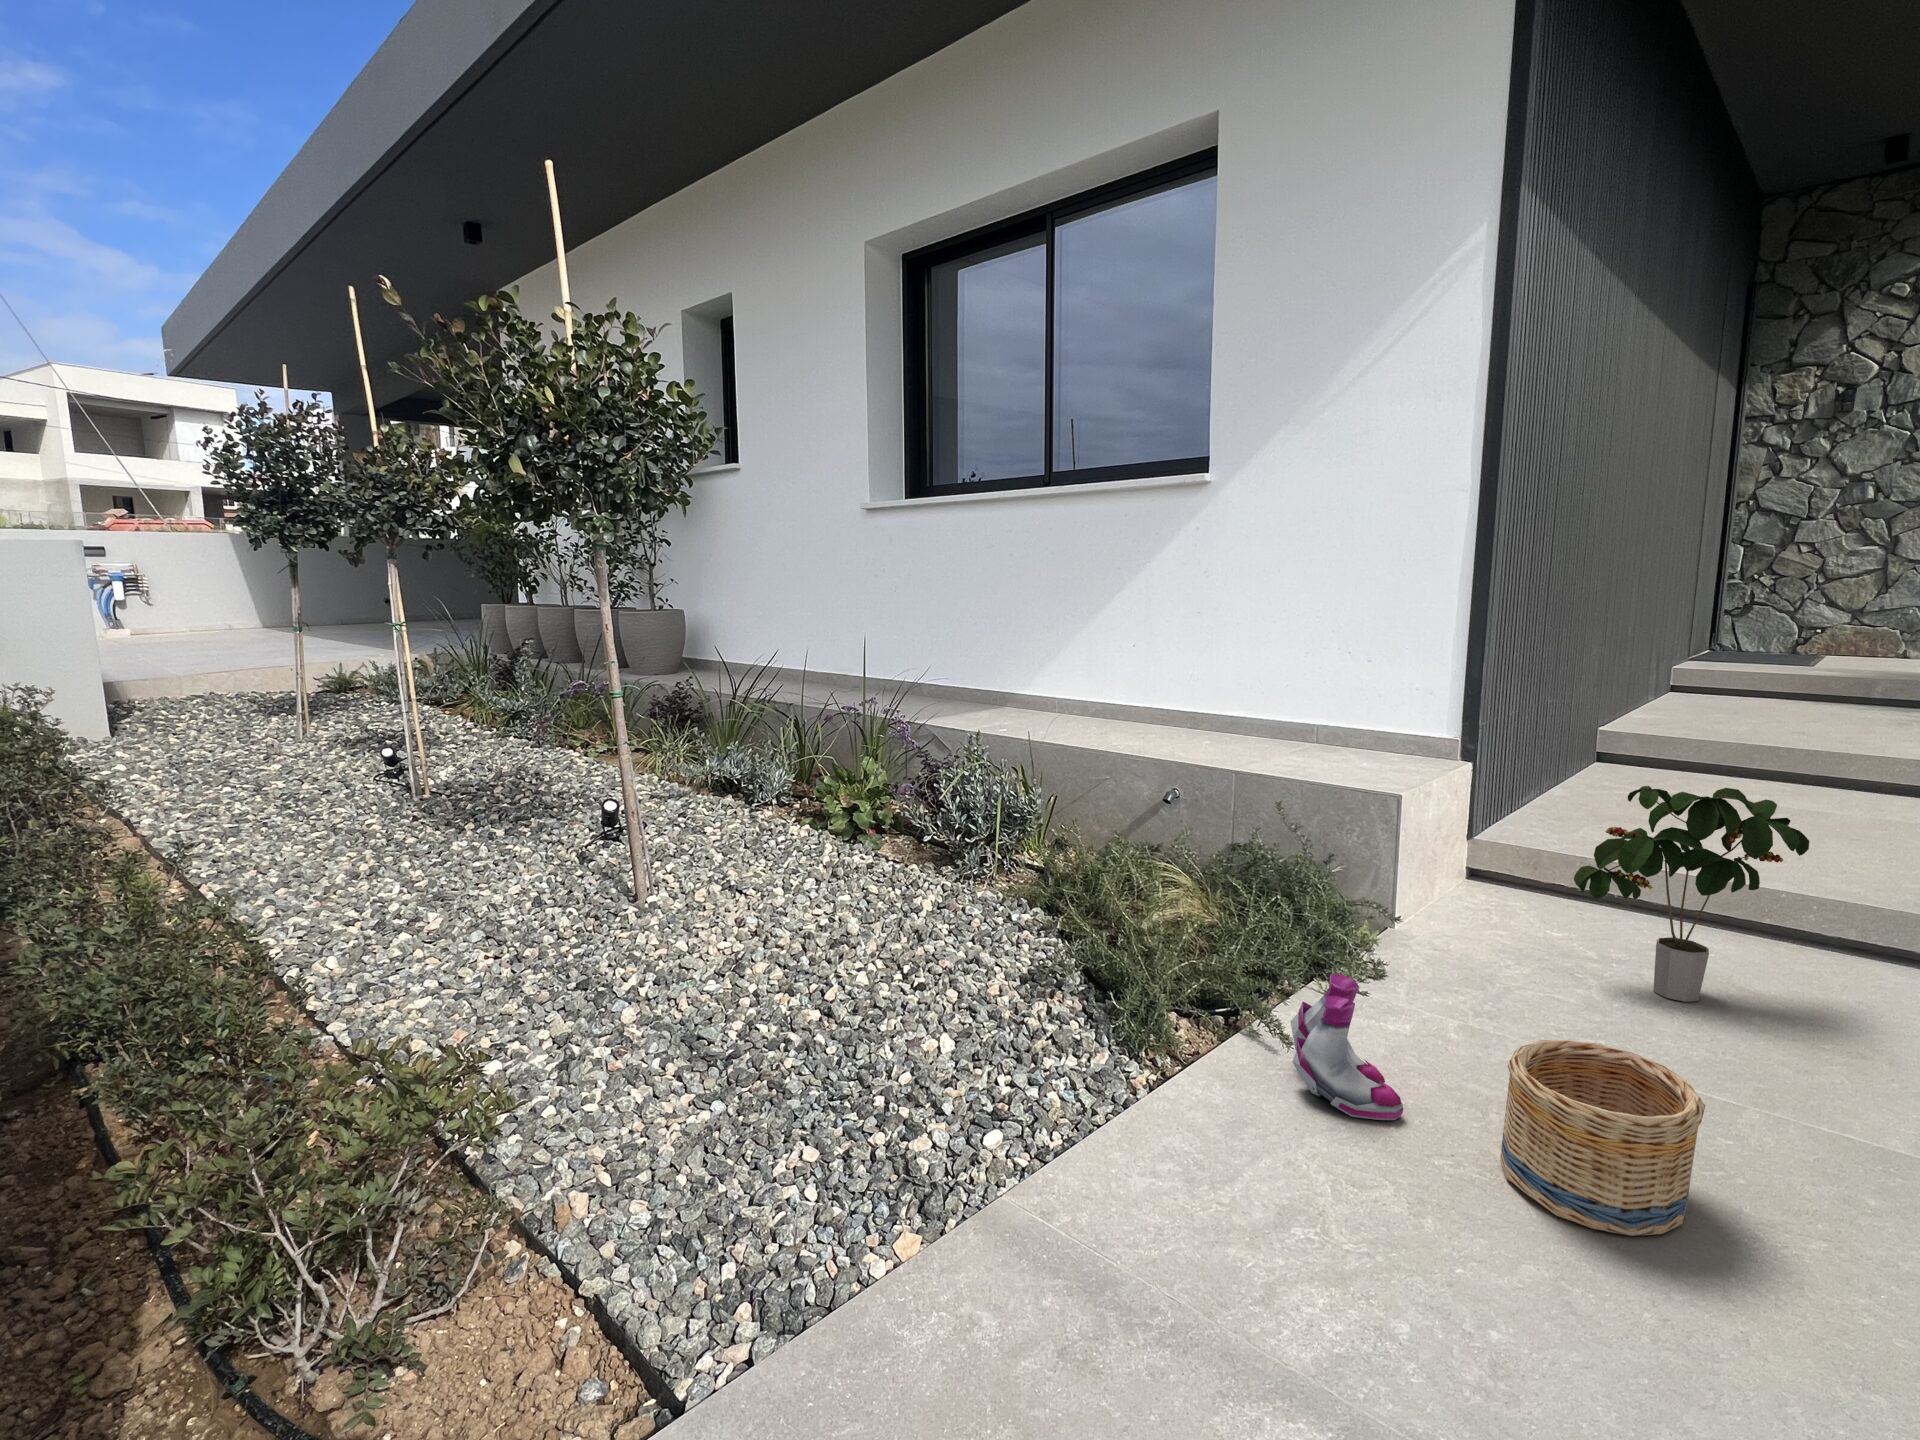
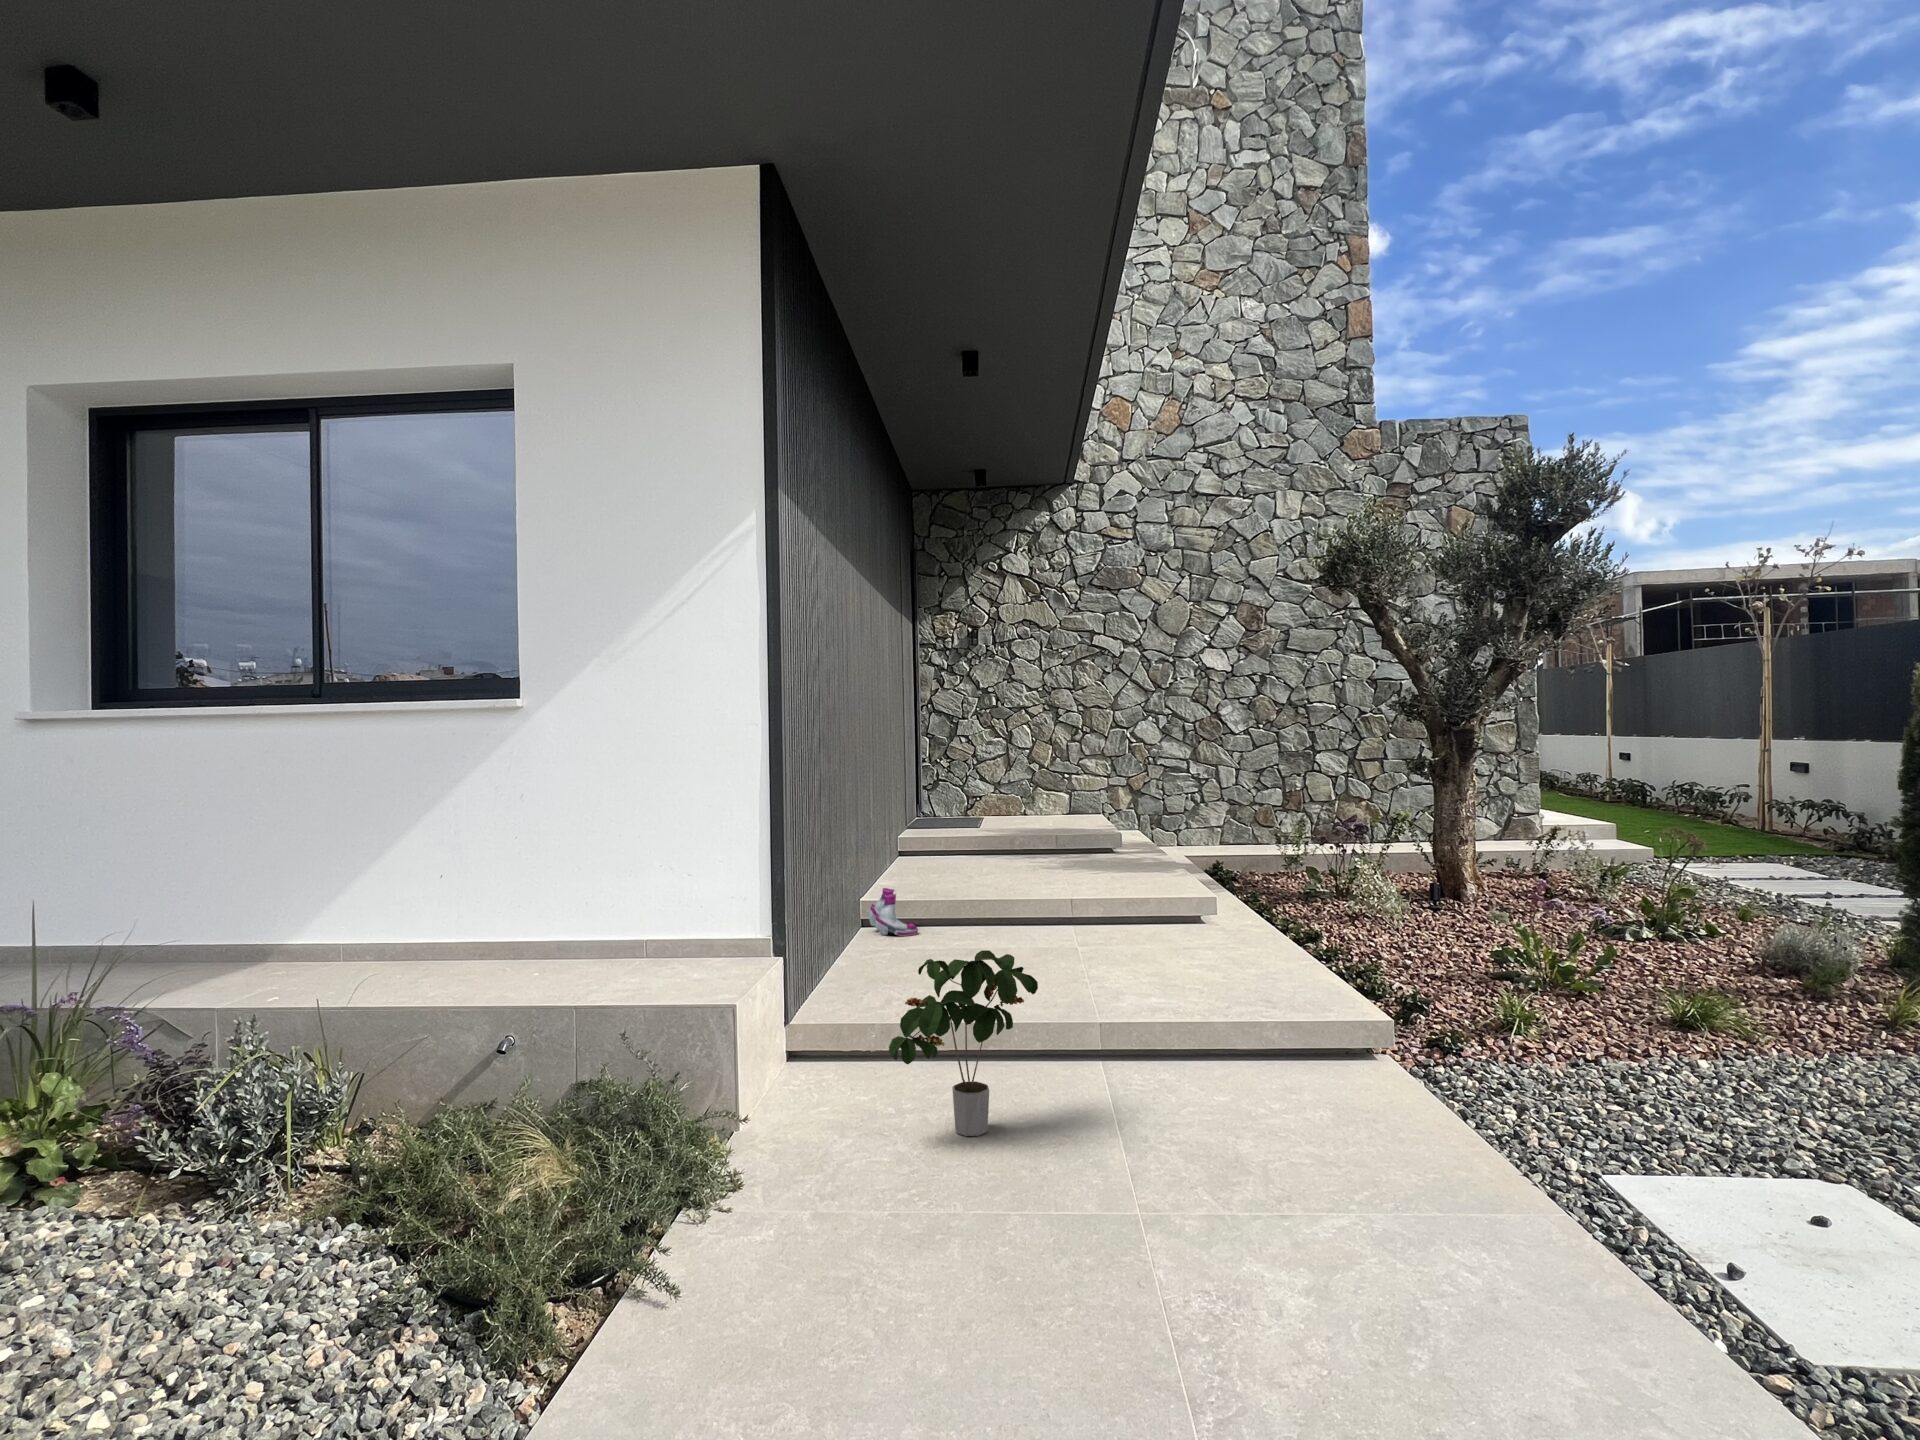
boots: present [1291,974,1403,1120] -> present [868,888,918,936]
basket: present [1500,1040,1705,1236] -> none [889,1204,1034,1379]

